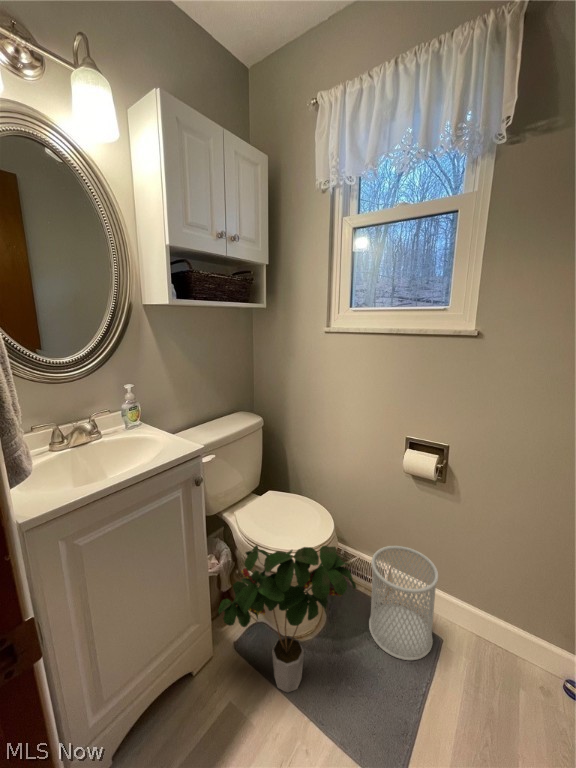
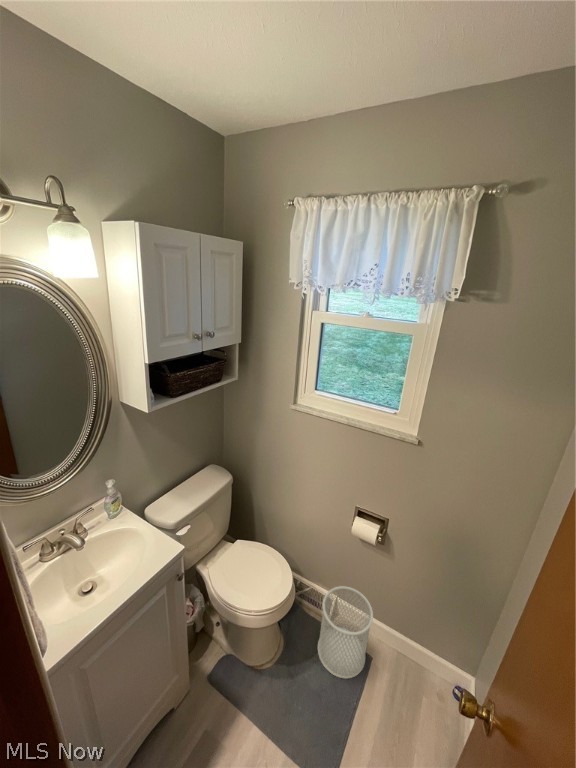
potted plant: present [218,545,356,693] -> none [198,608,311,720]

